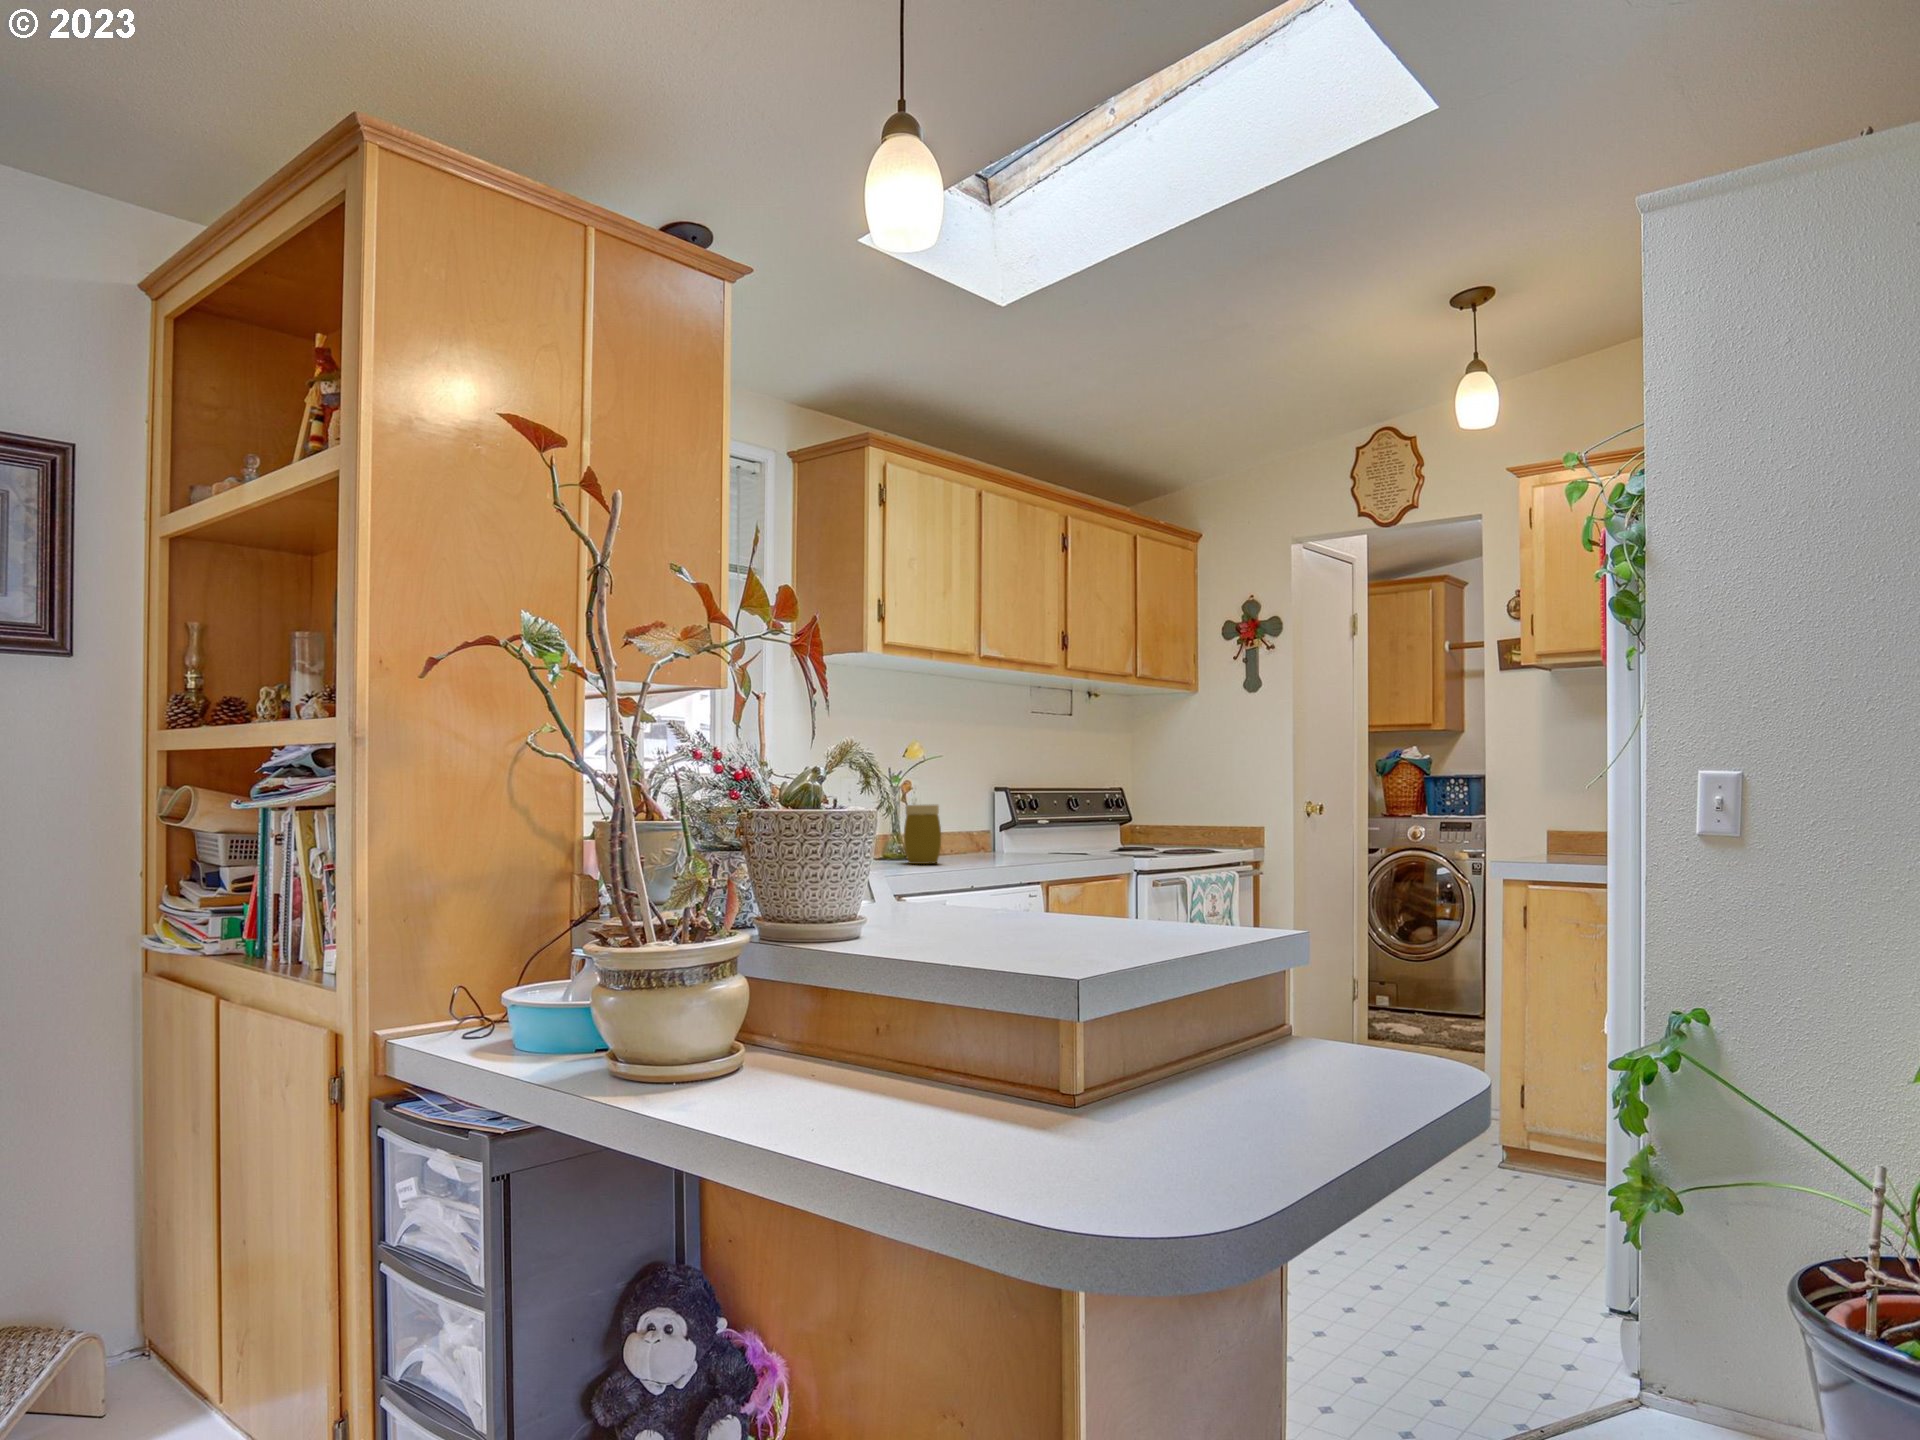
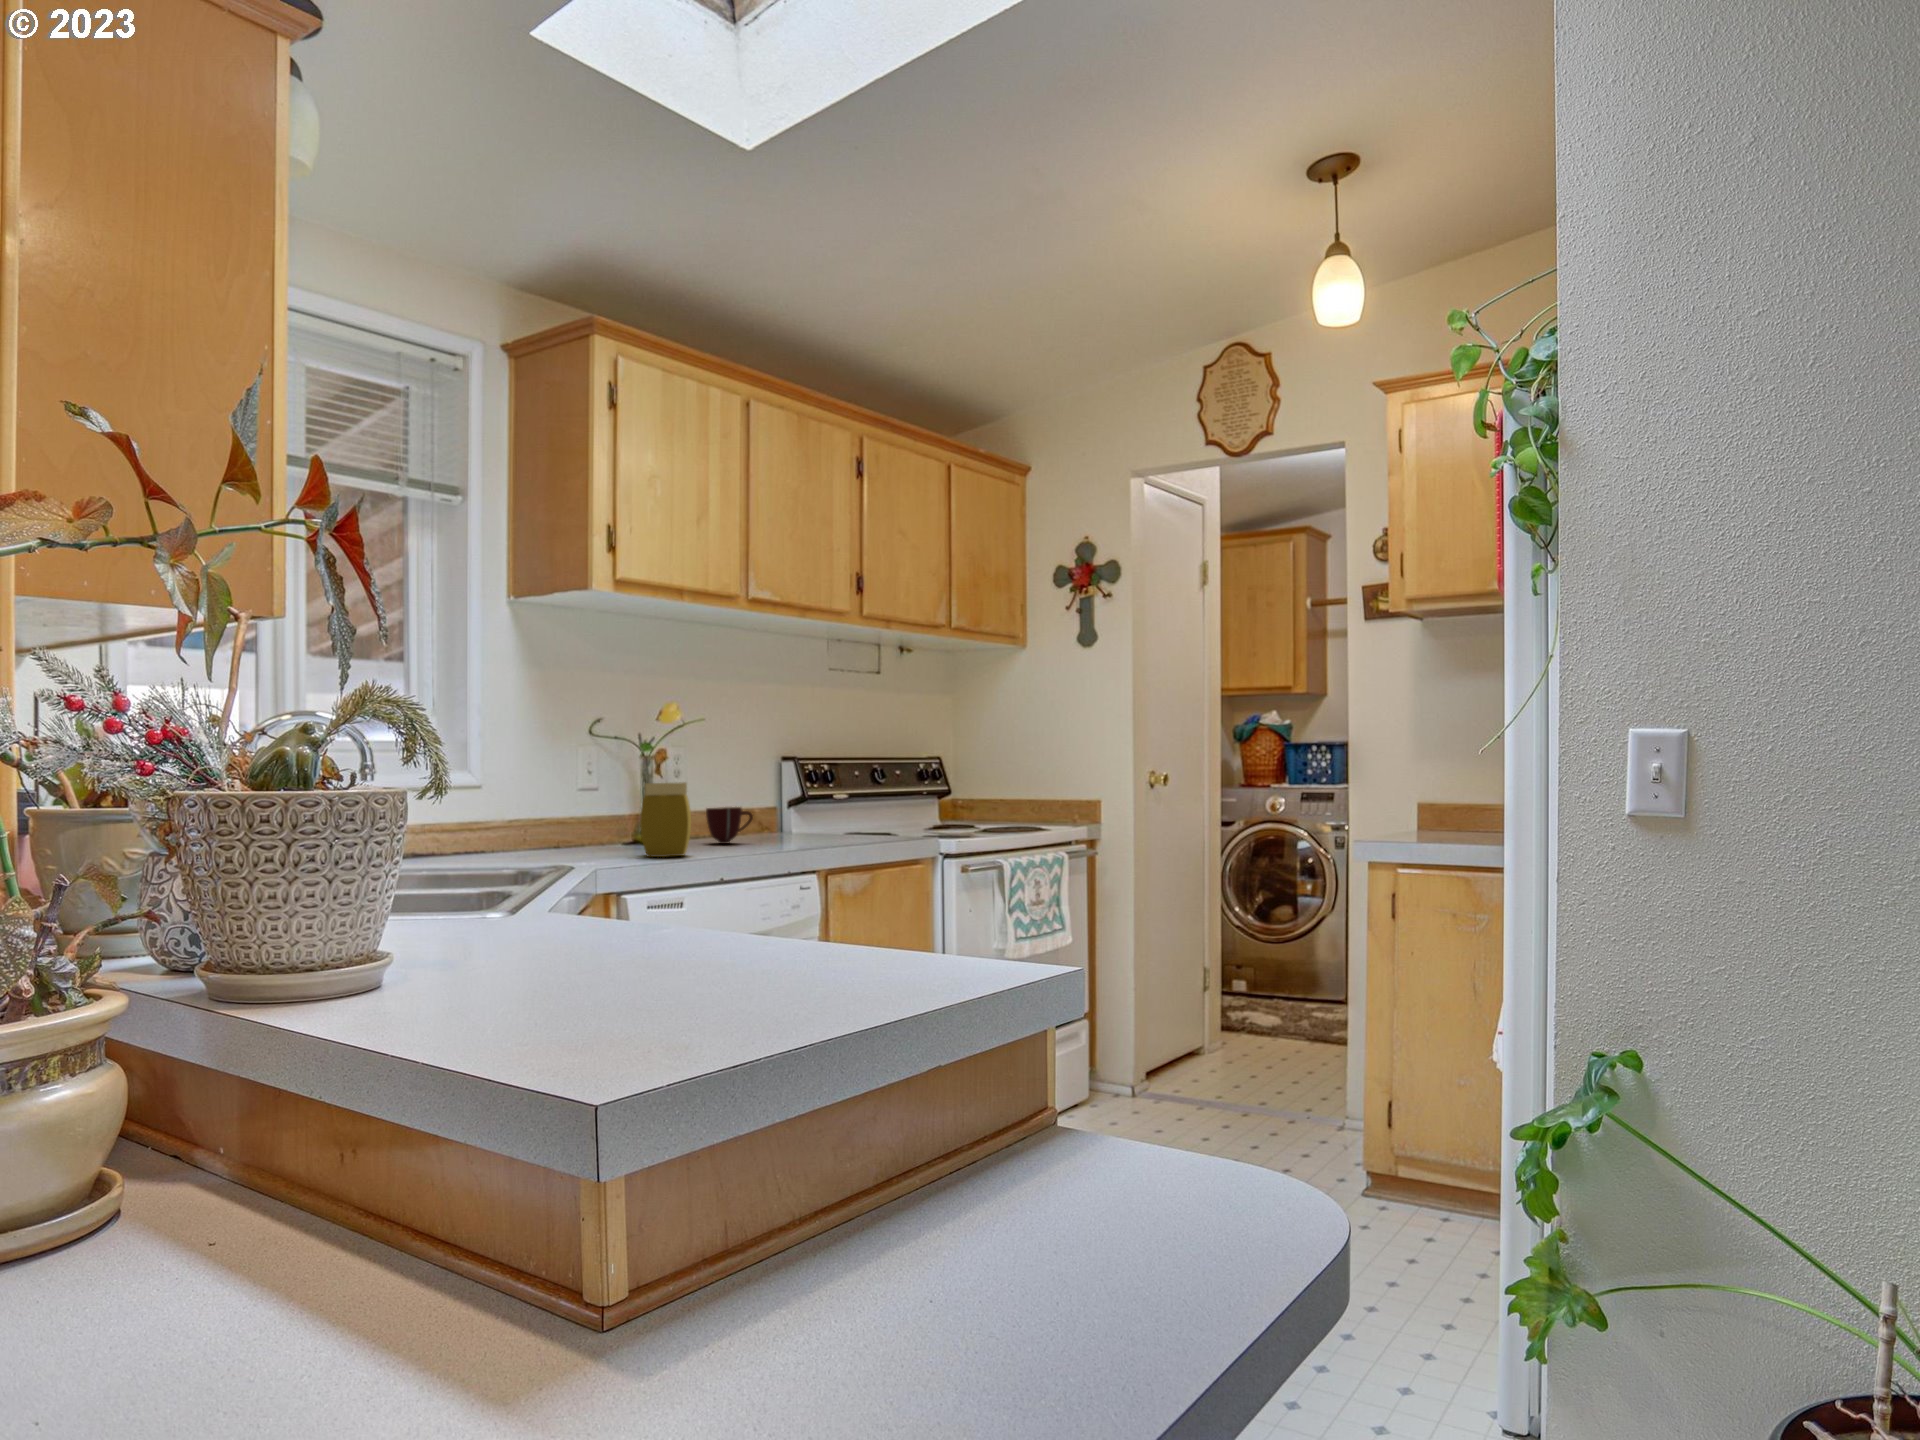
mug: none [942,827,979,856] -> present [706,807,753,844]

